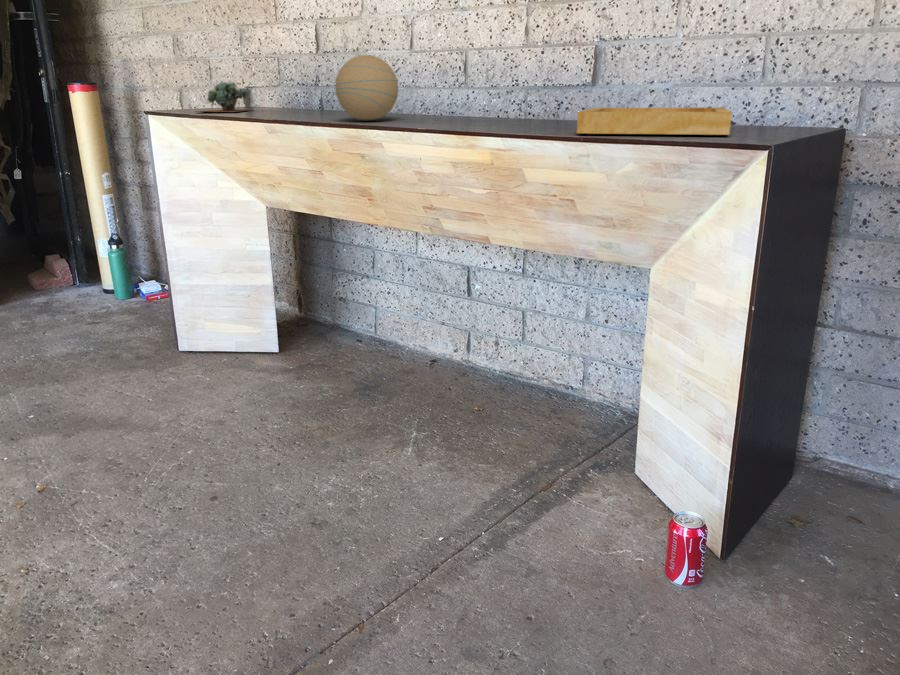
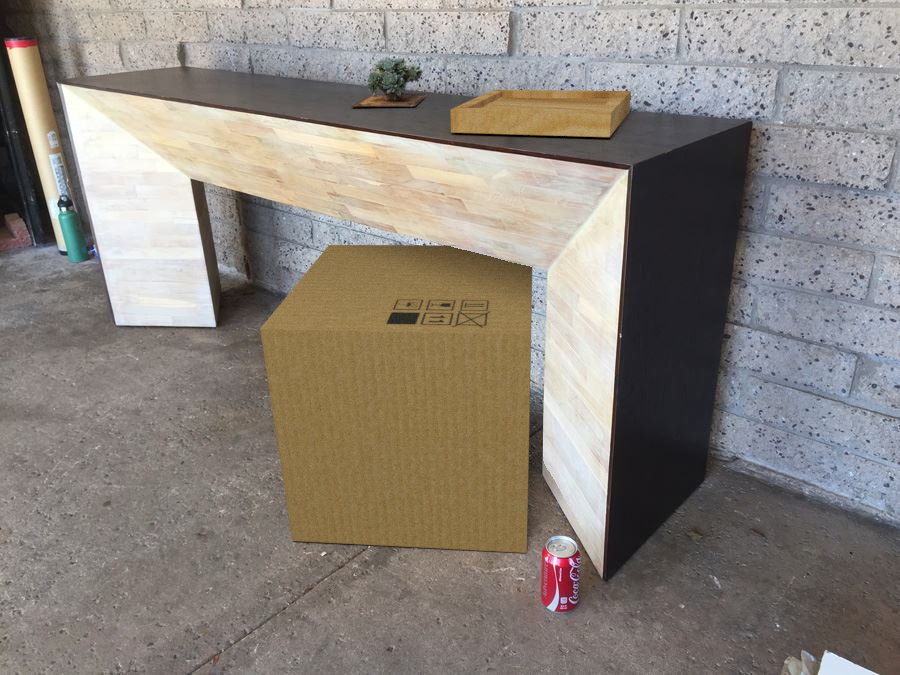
decorative orb: present [335,55,398,121] -> none [230,27,299,99]
succulent plant: present [197,82,250,112] -> present [351,57,428,107]
cardboard box: none [401,254,661,537] -> present [260,245,533,553]

